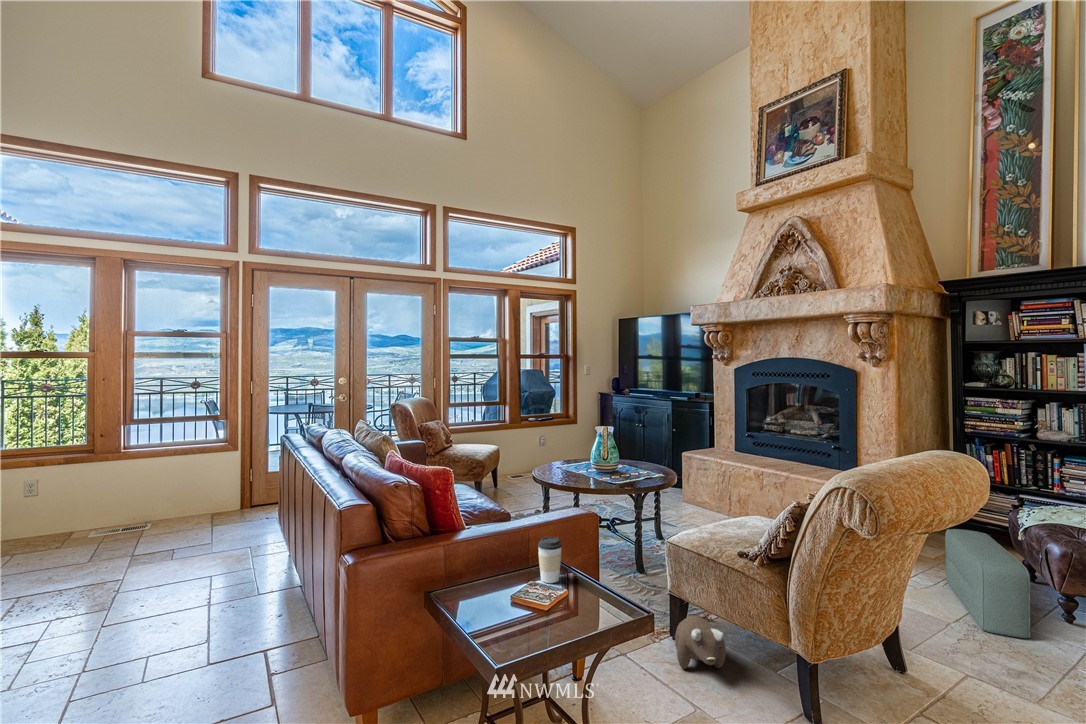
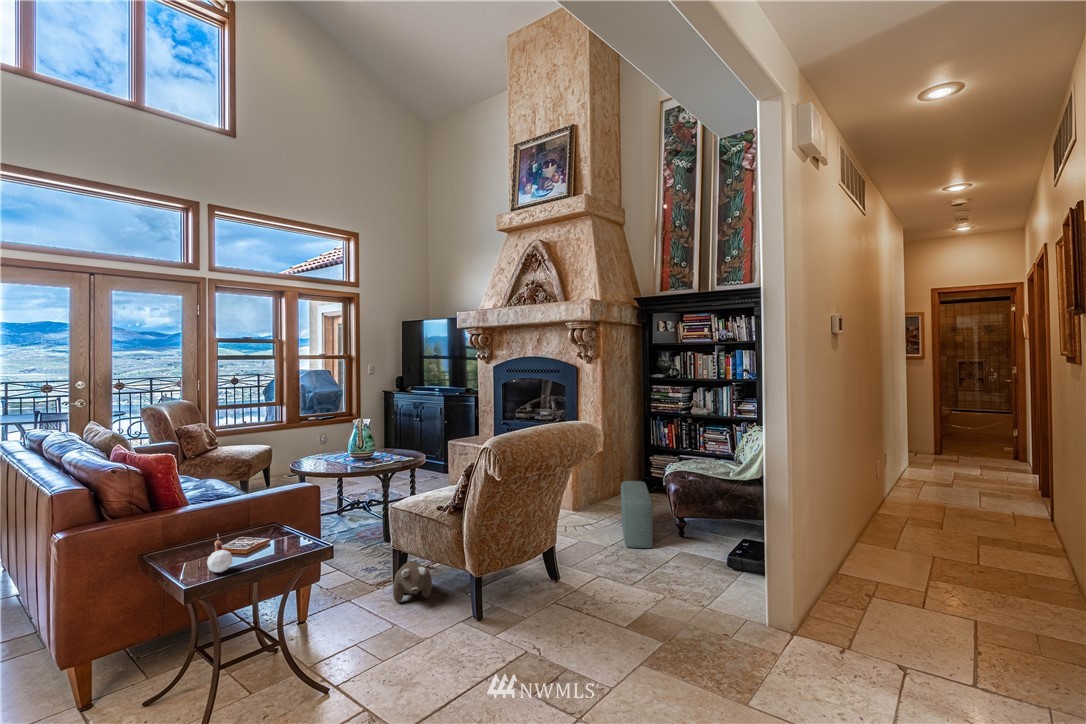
coffee cup: present [538,537,562,583] -> none [259,505,282,543]
candle: none [498,573,524,625] -> present [207,537,232,572]

